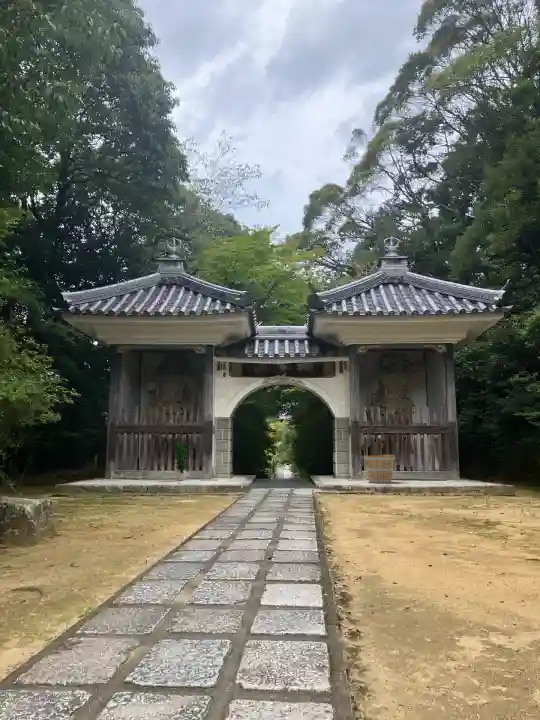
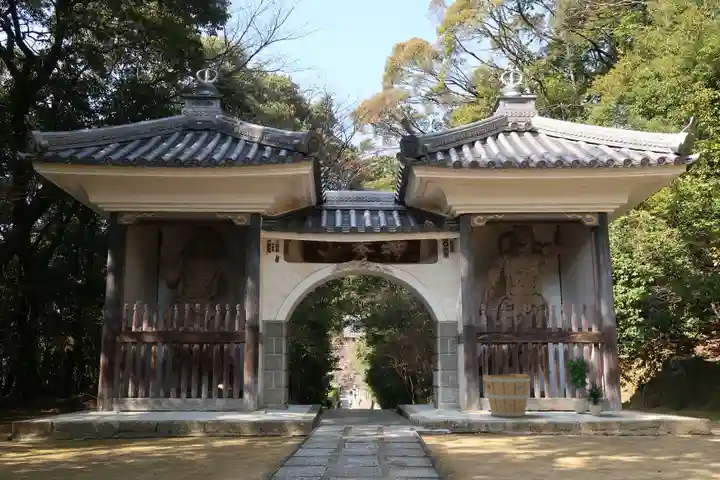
potted plant: present [174,442,189,480] -> present [565,357,604,416]

